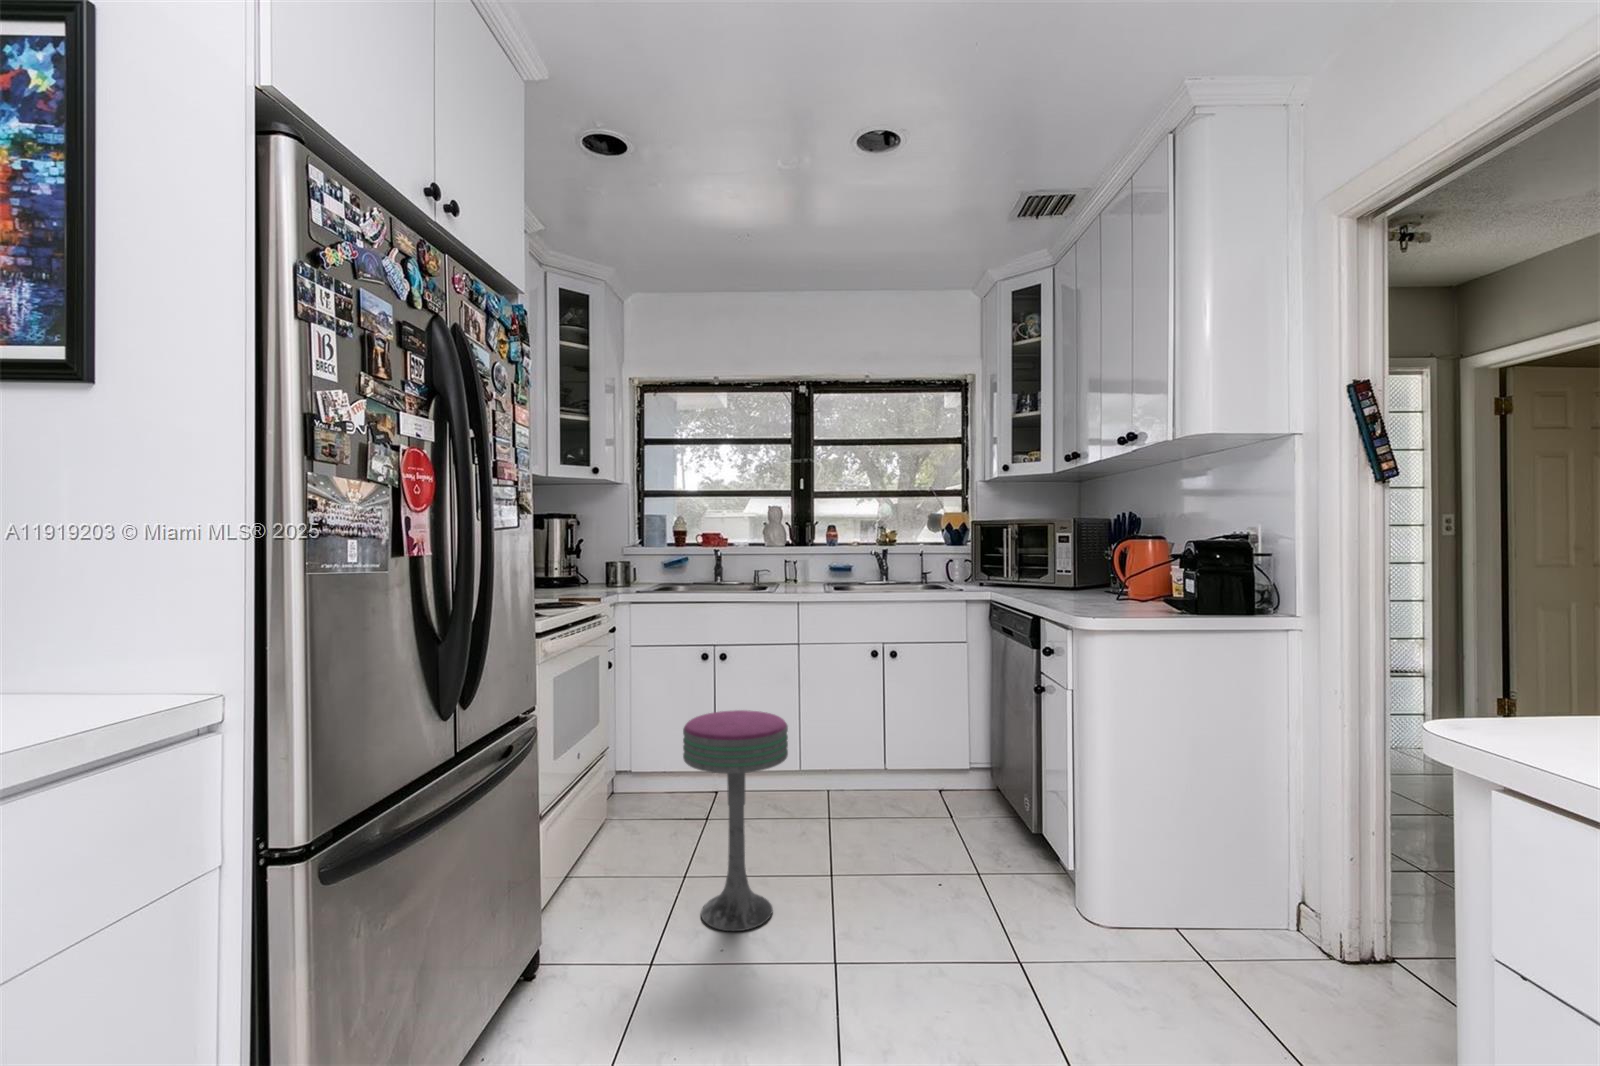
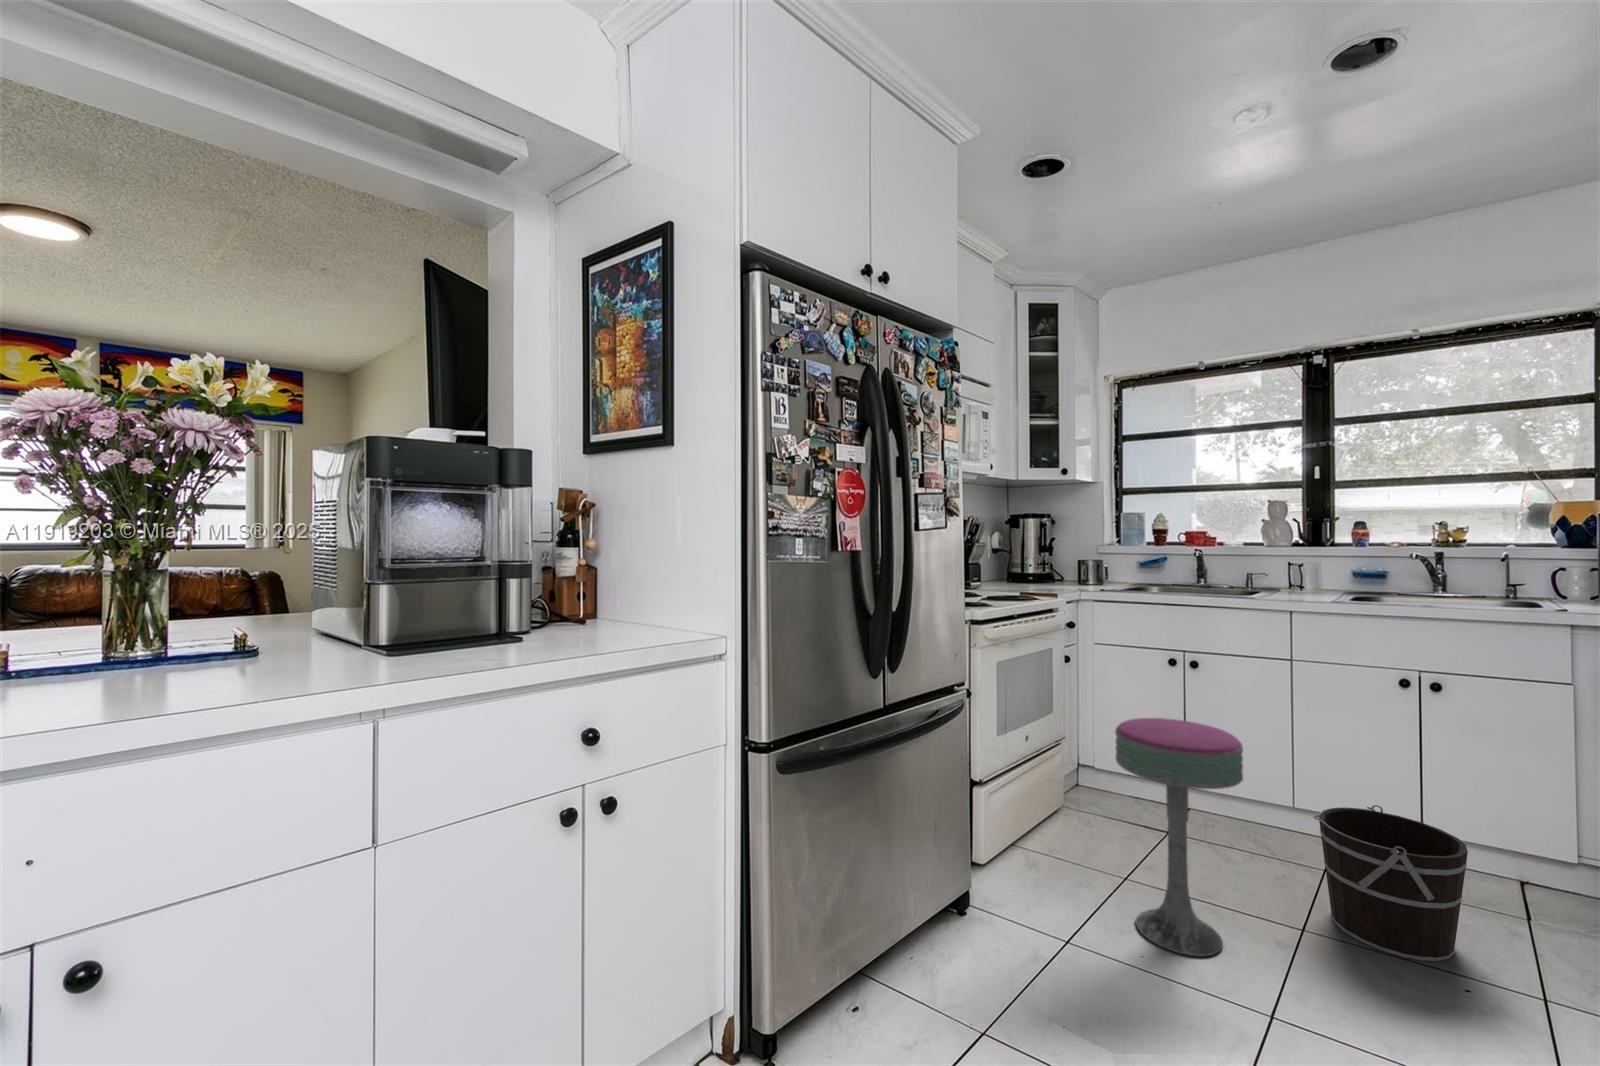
bucket: none [824,753,915,868] -> present [1314,805,1468,961]

